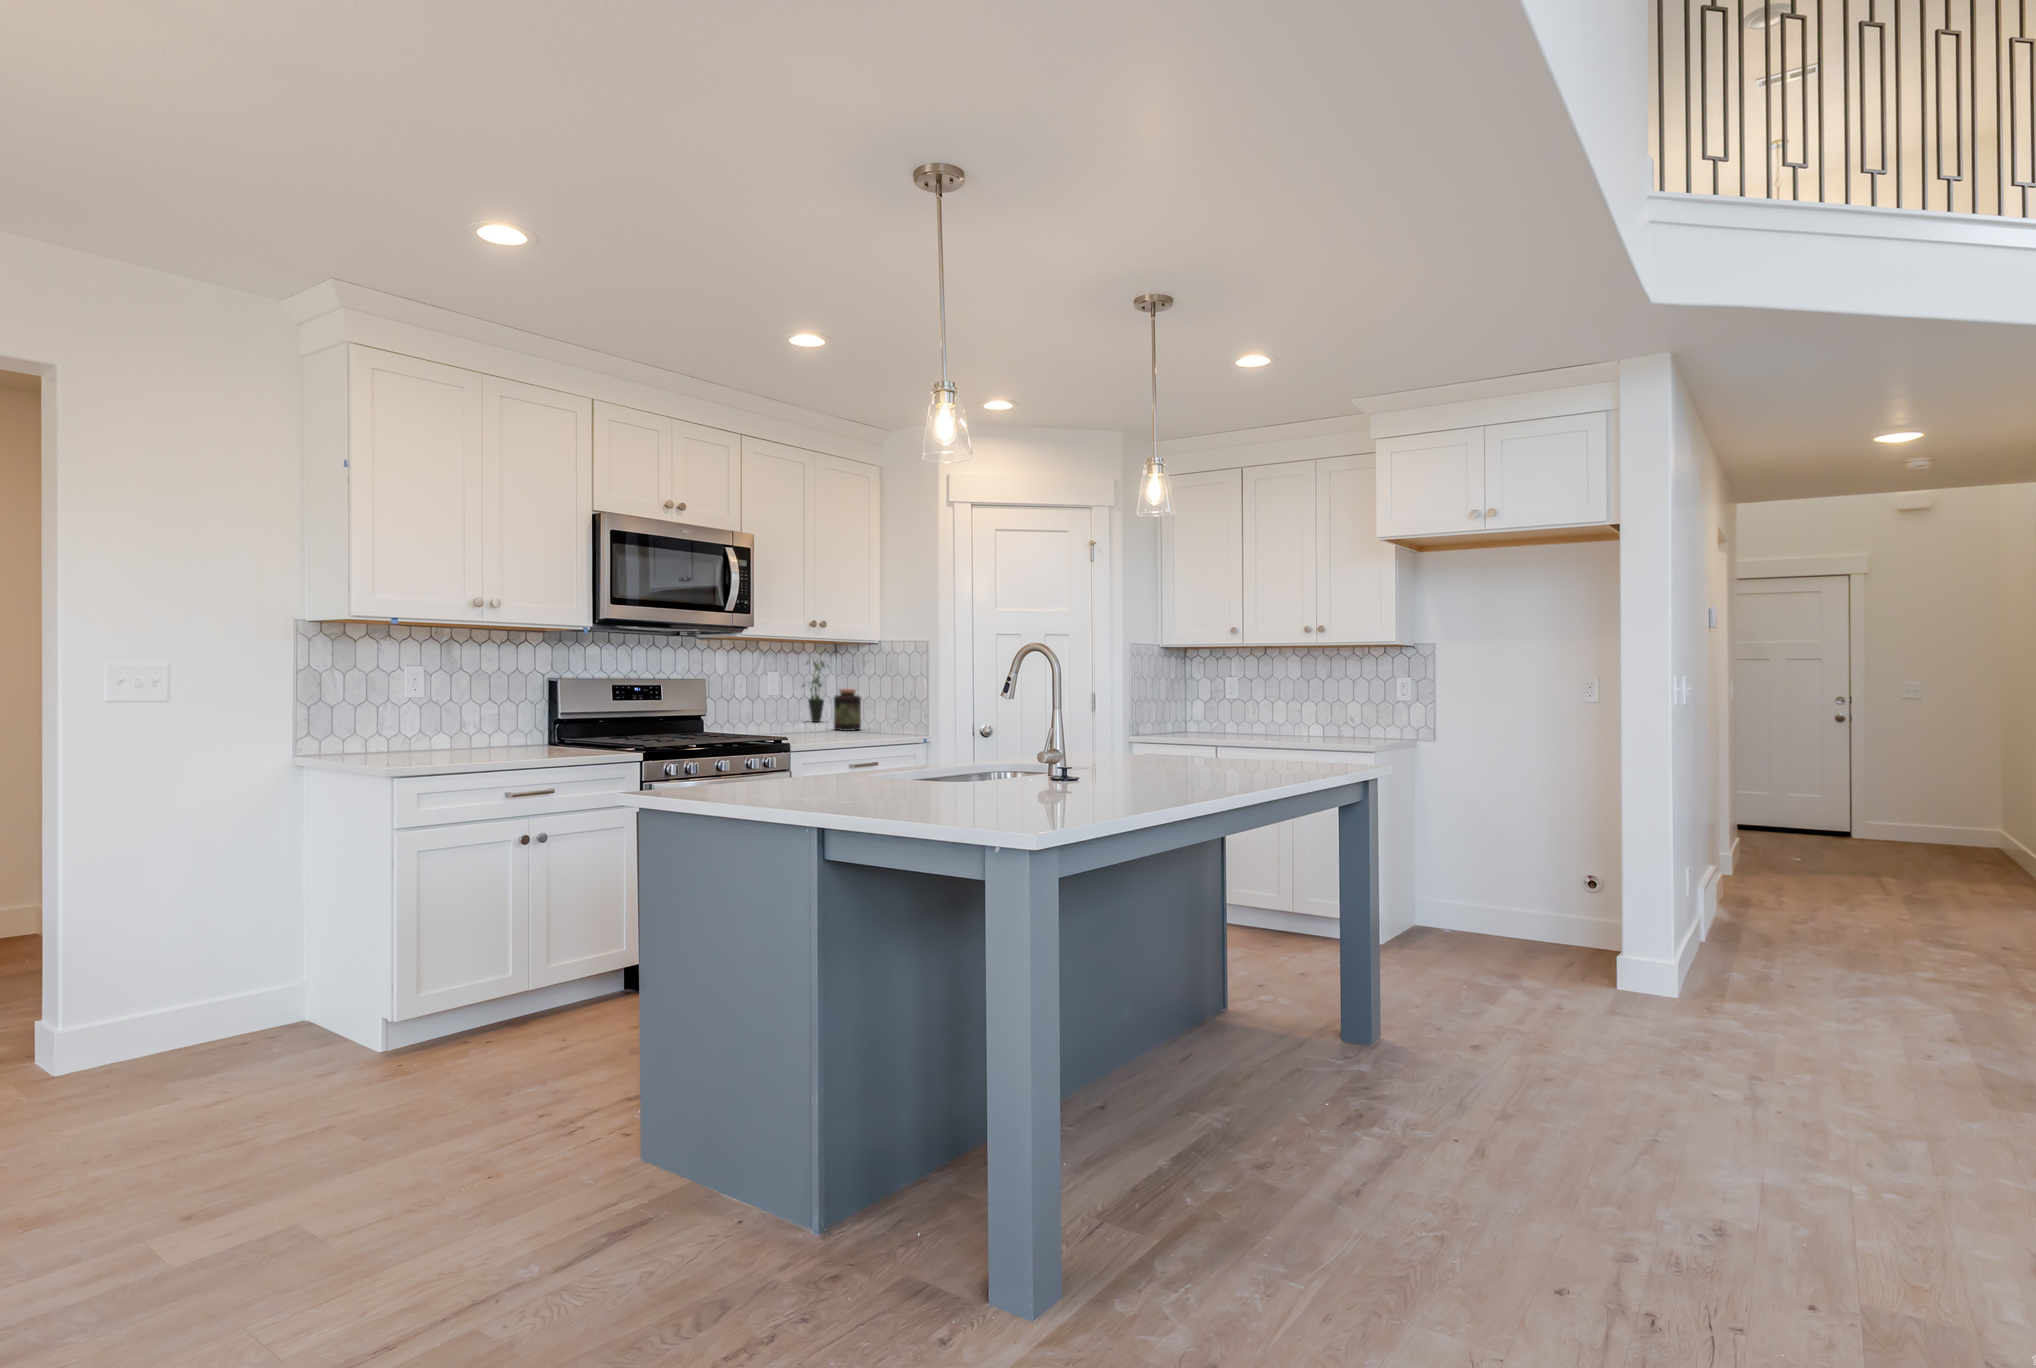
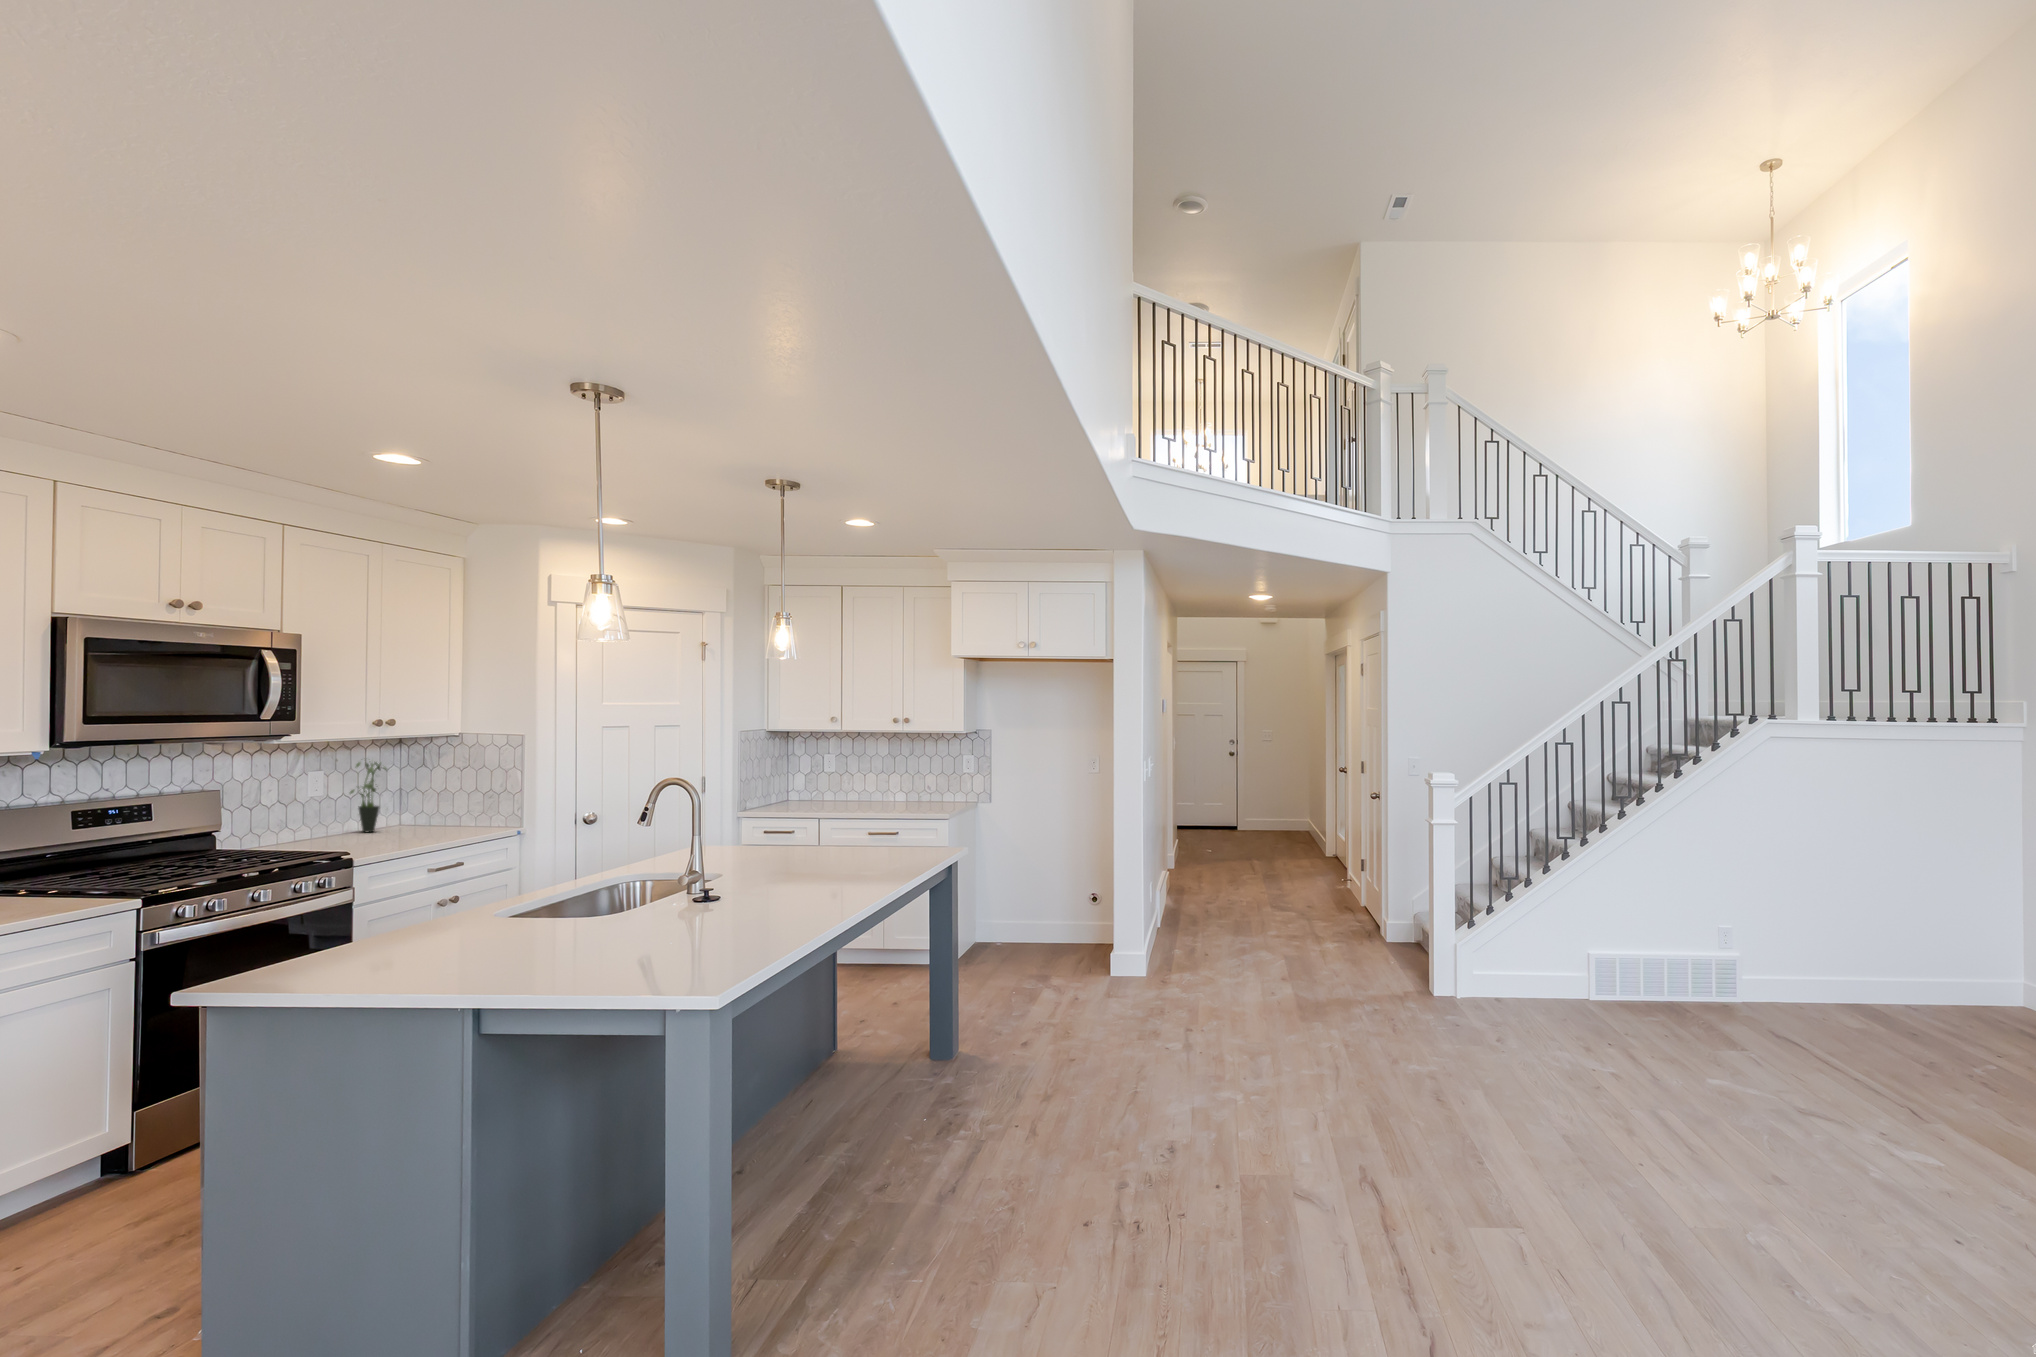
jar: present [834,689,861,731] -> none [398,796,433,845]

